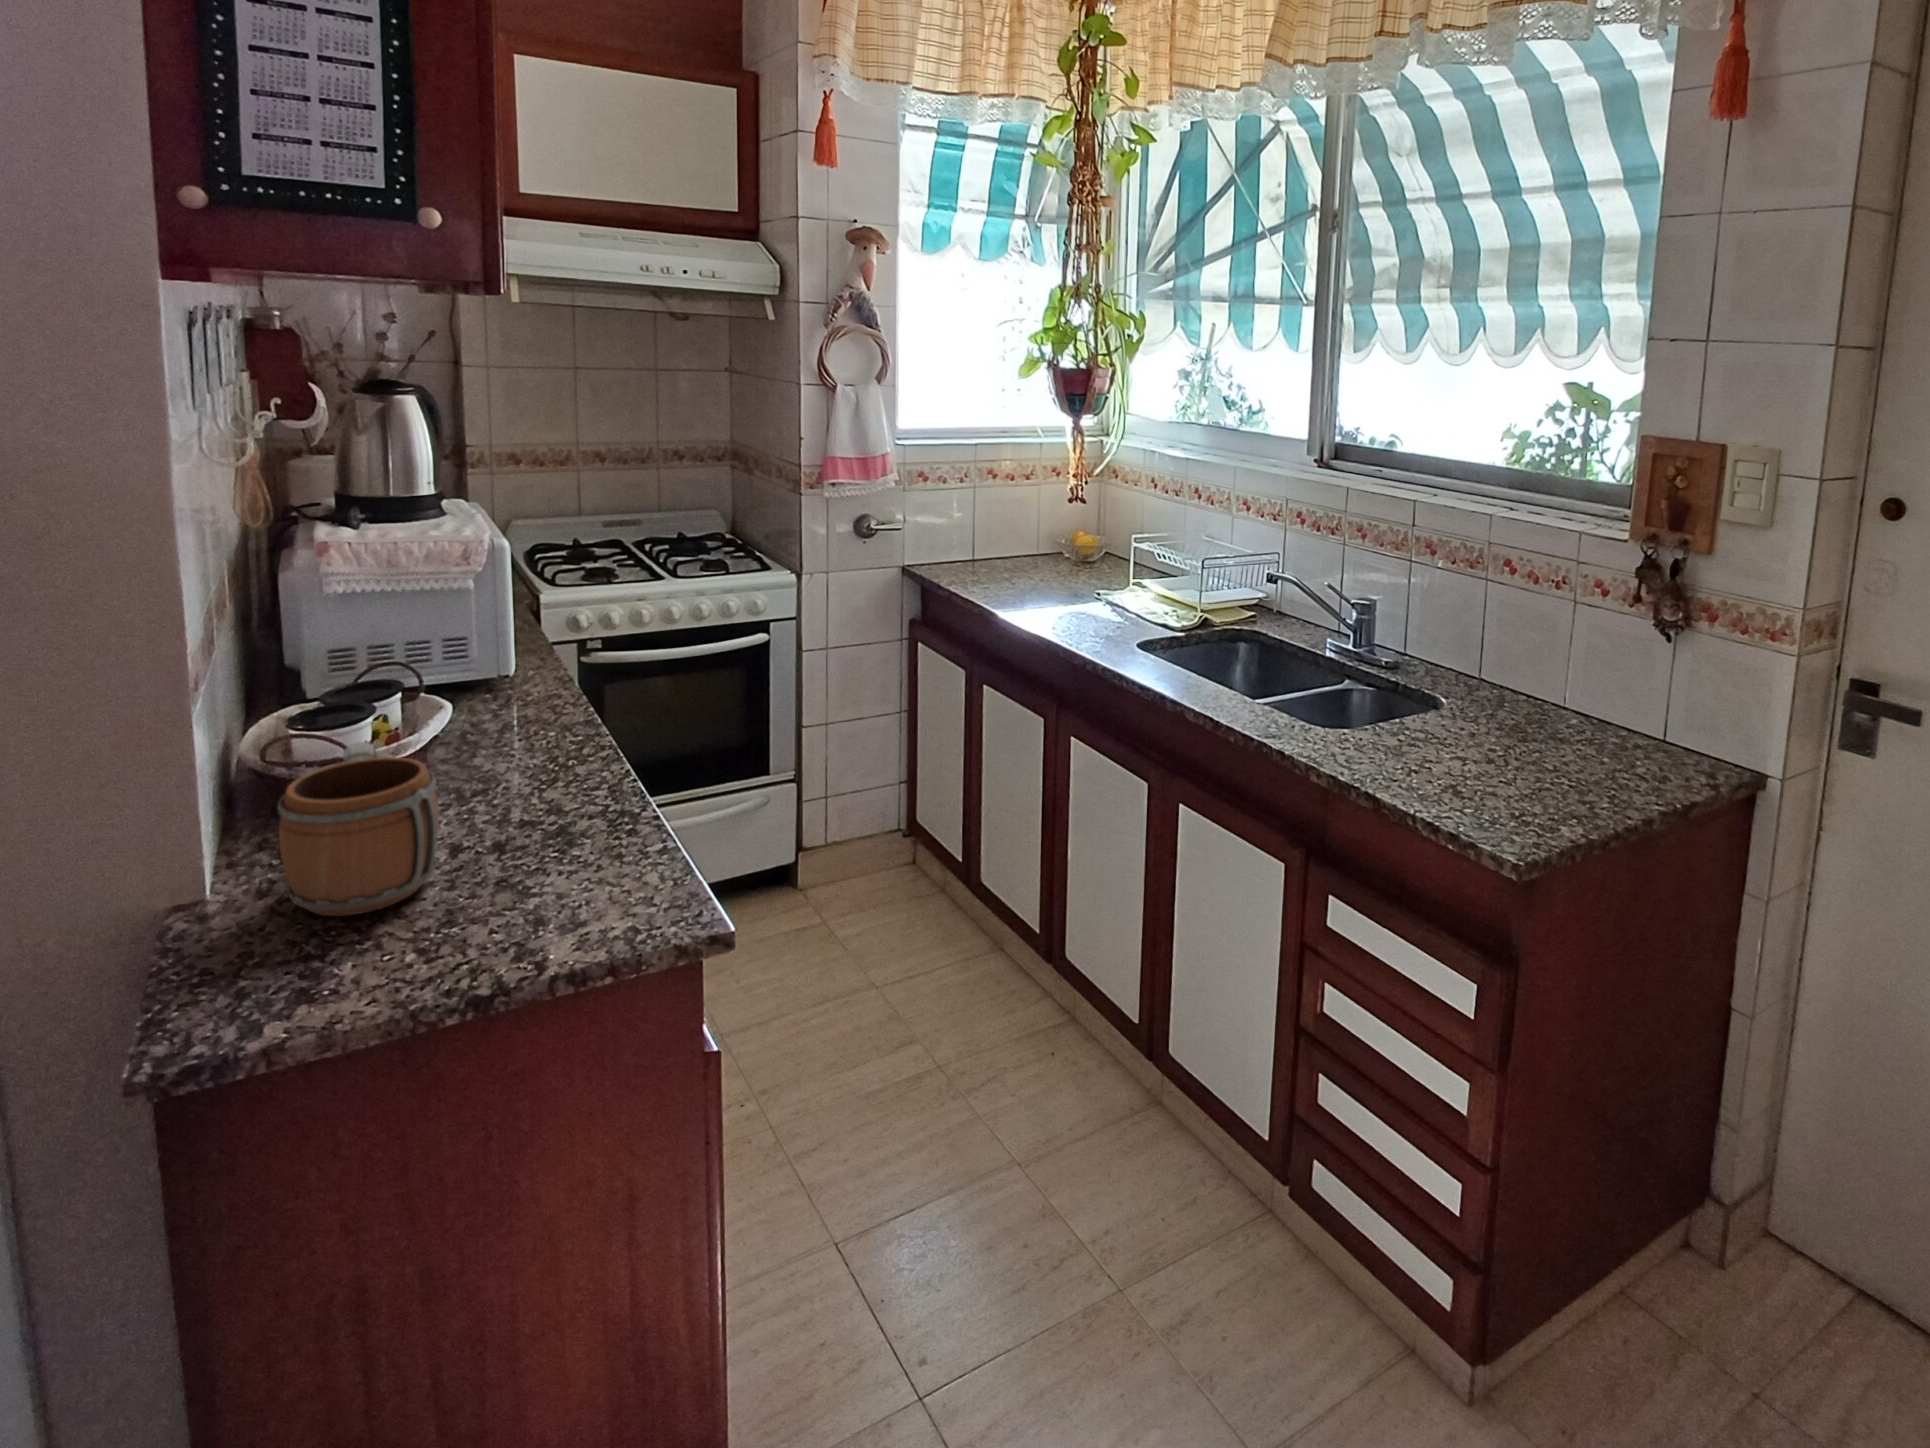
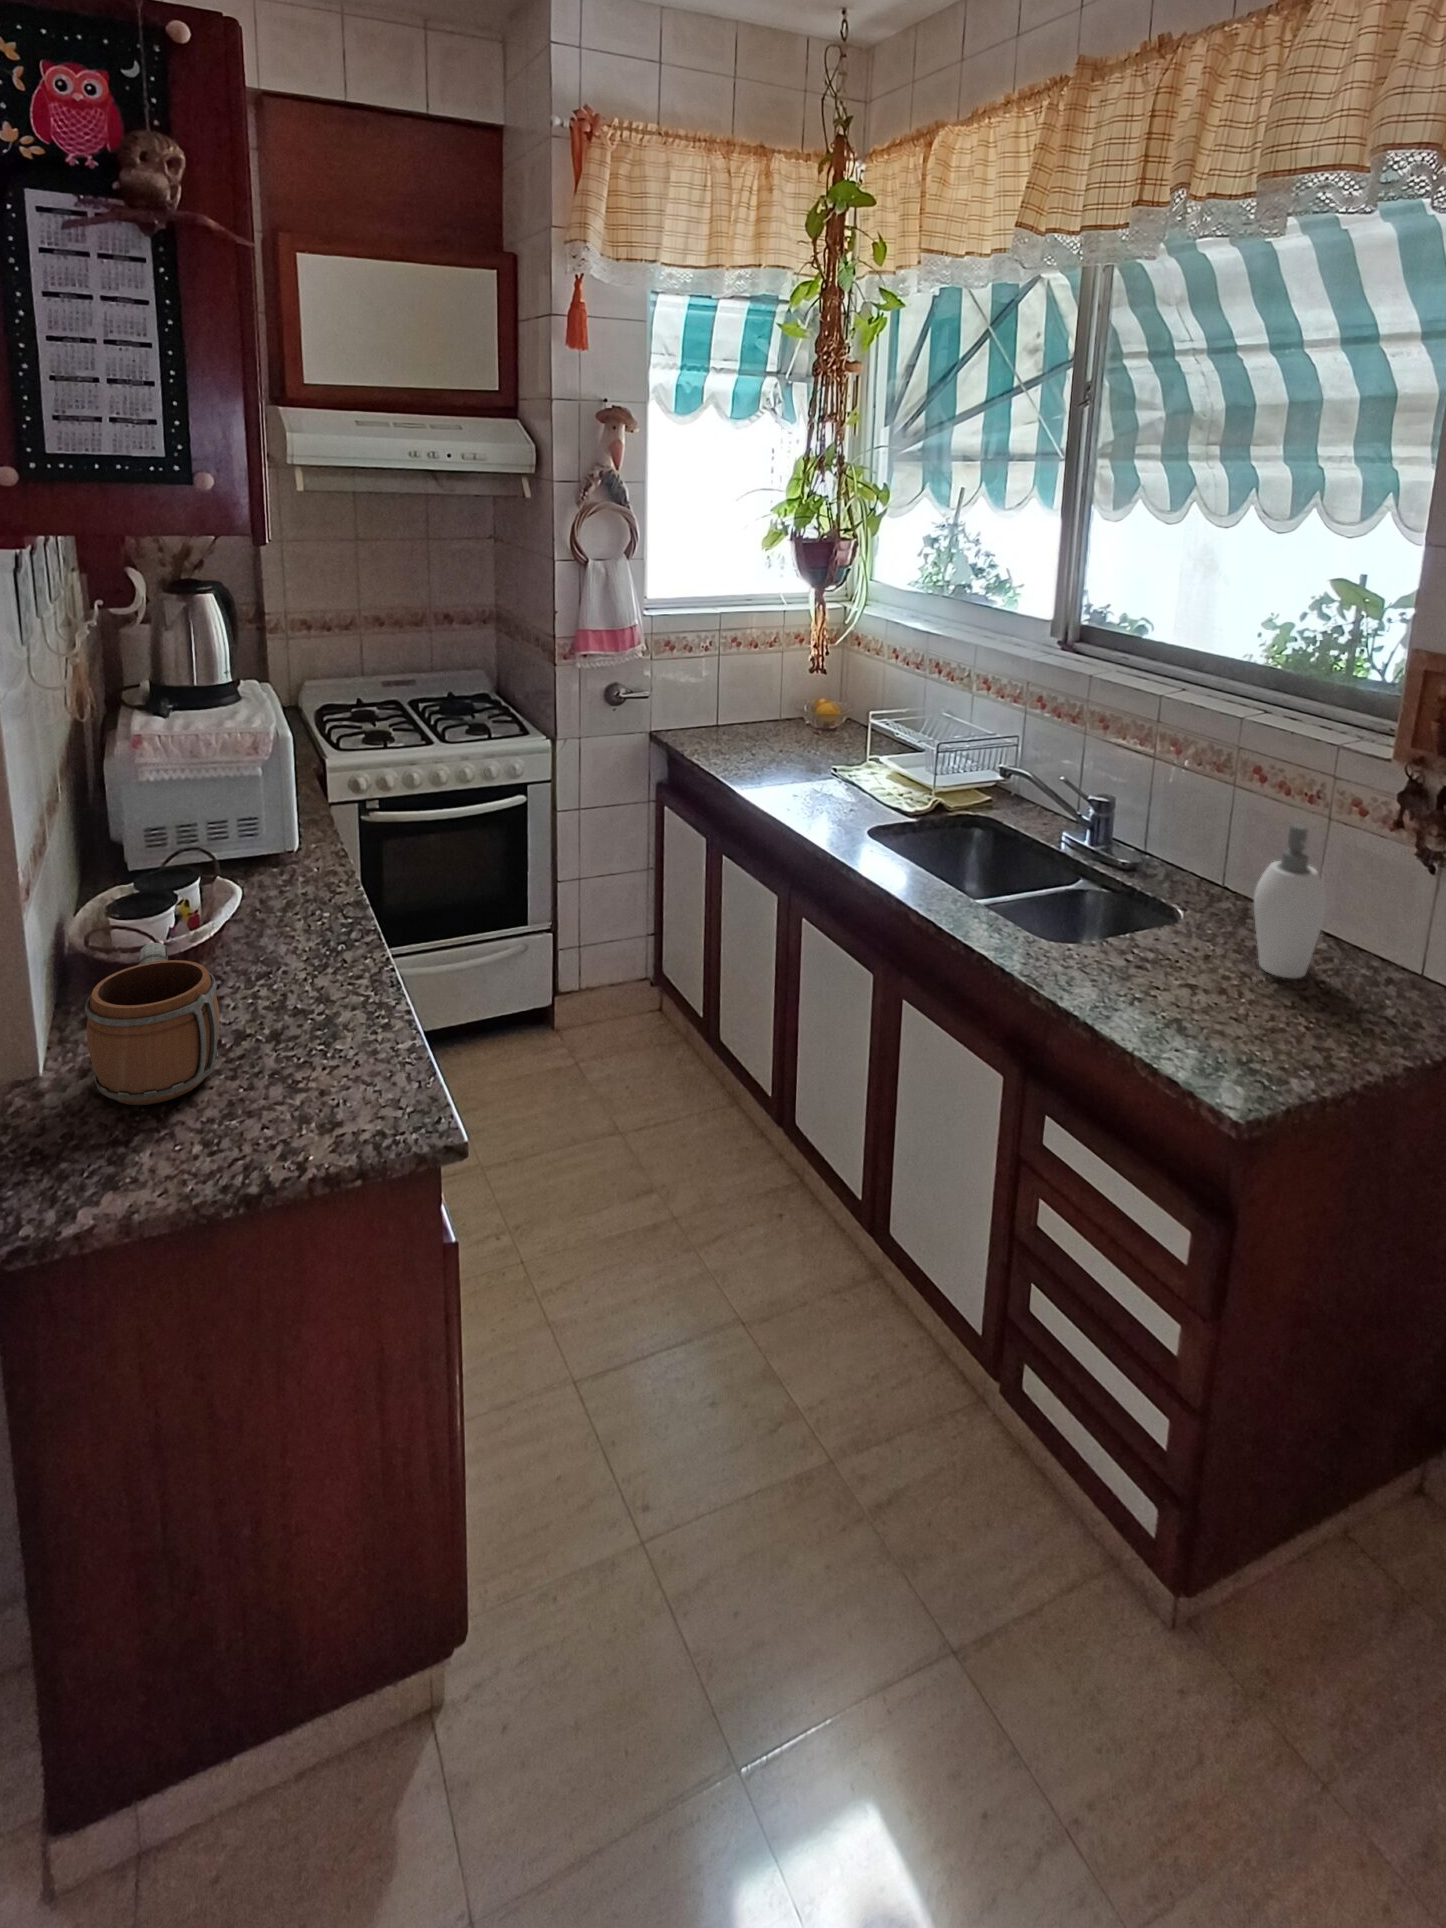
soap dispenser: none [1511,609,1579,759] -> present [1254,823,1327,978]

